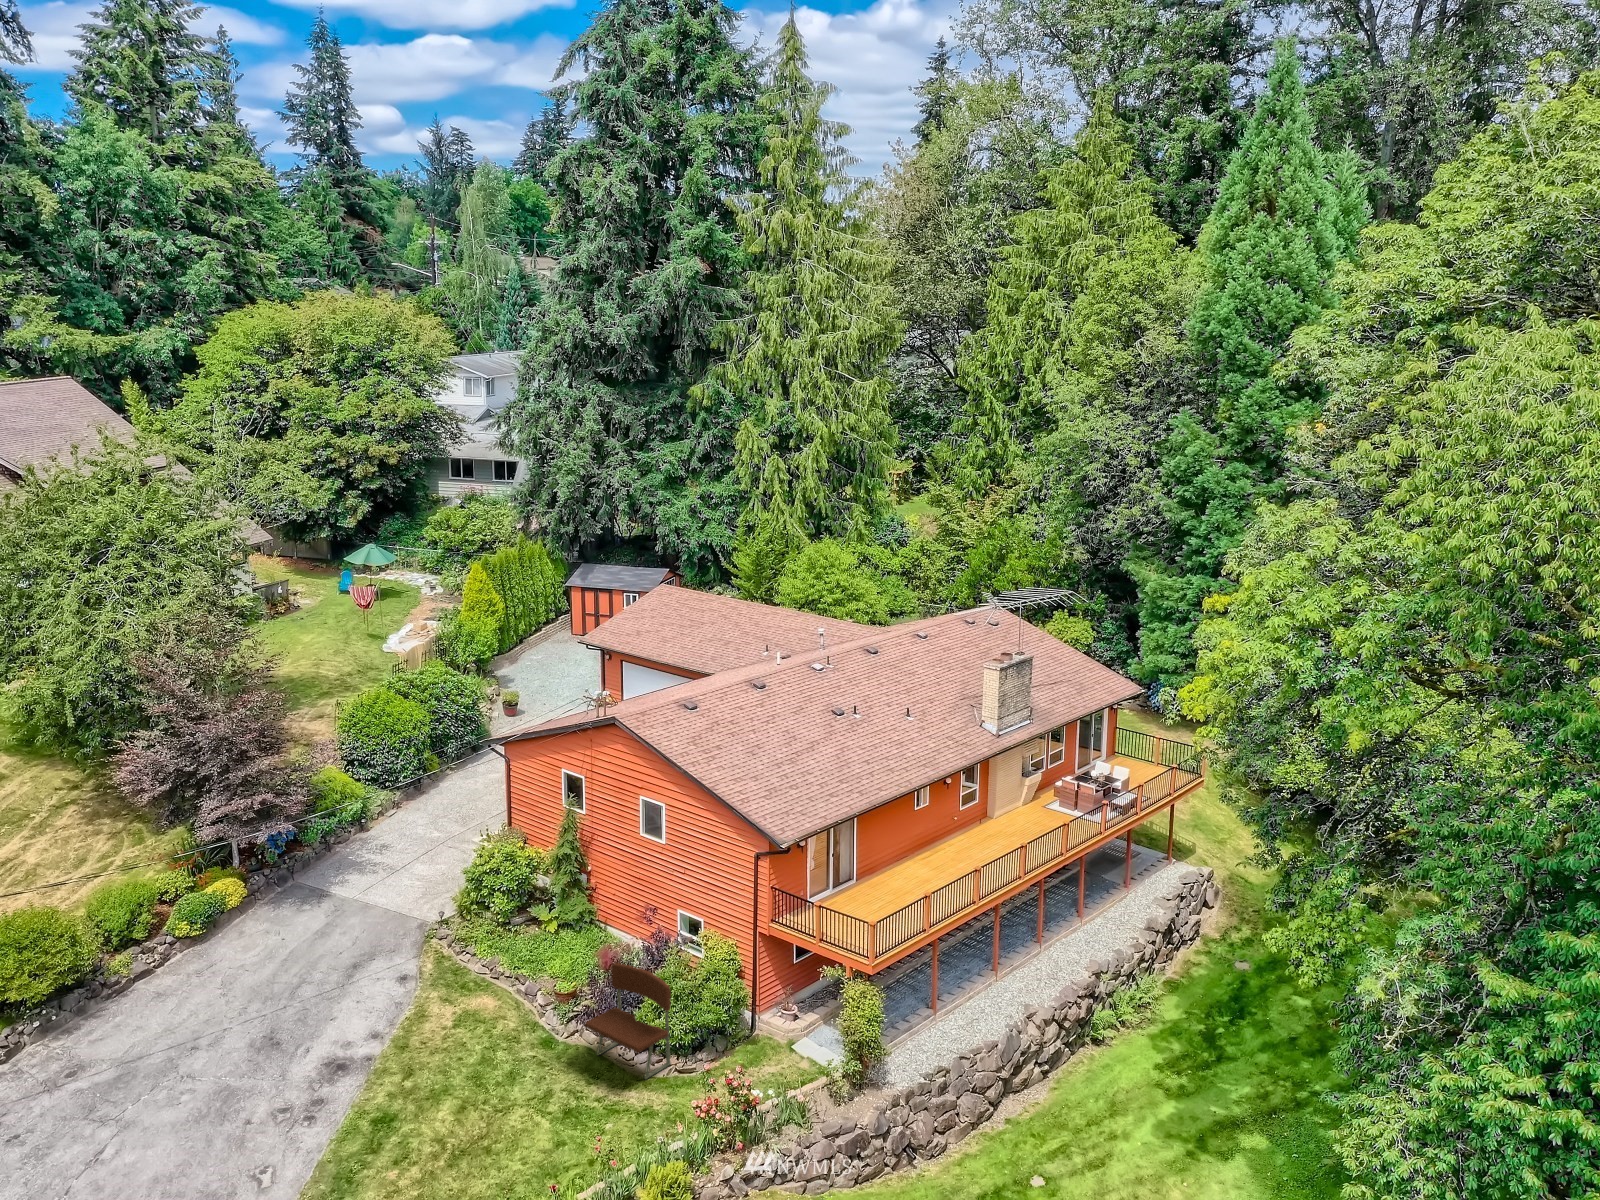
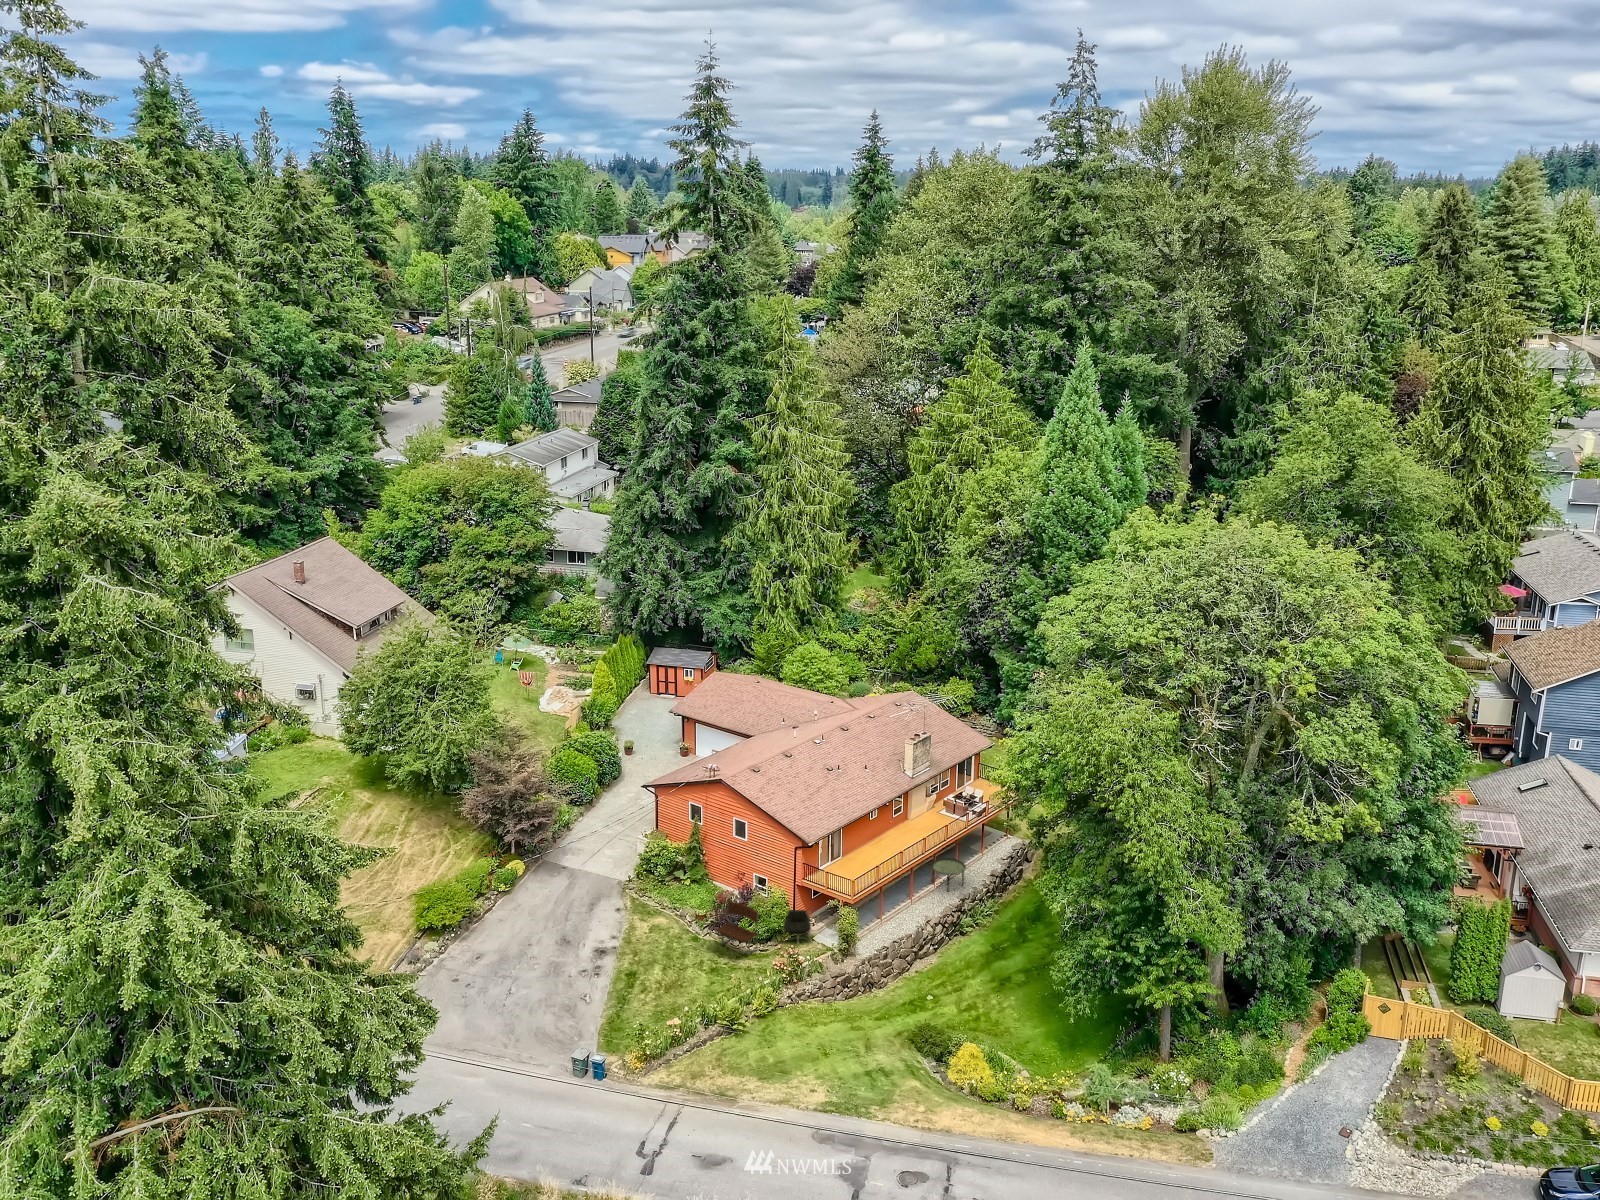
round table: none [1033,892,1102,957] -> present [931,858,966,891]
lounge chair: none [728,984,785,1059] -> present [784,910,811,939]

